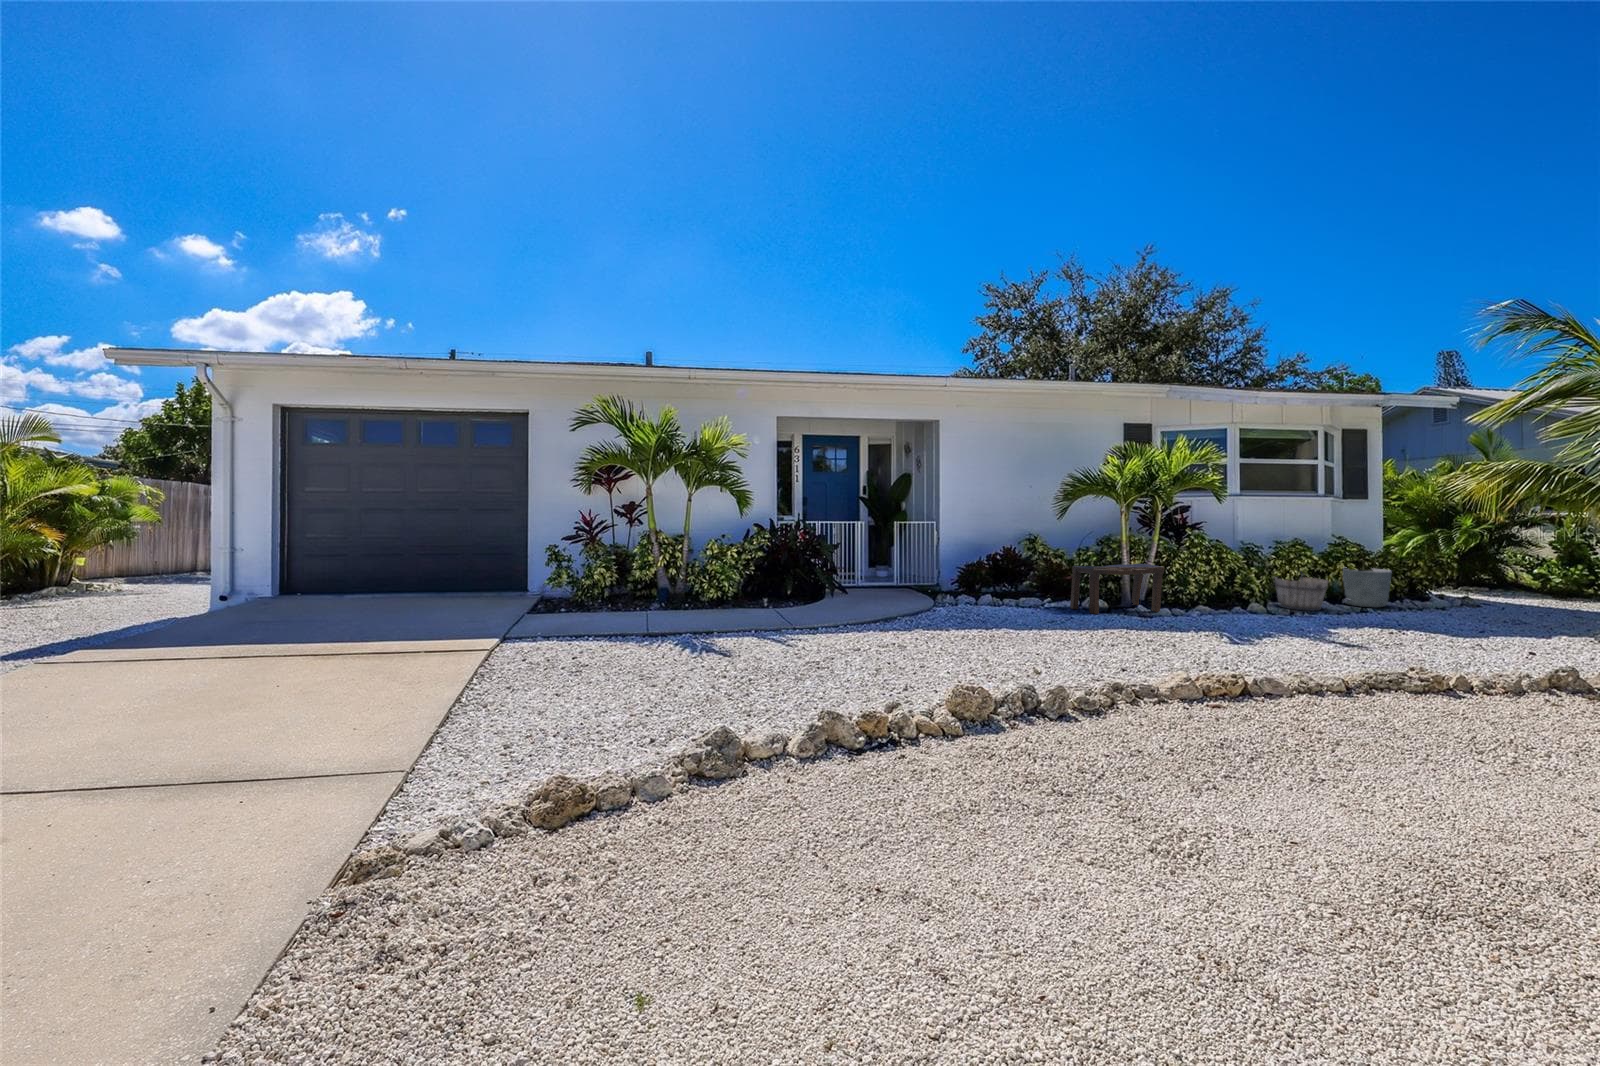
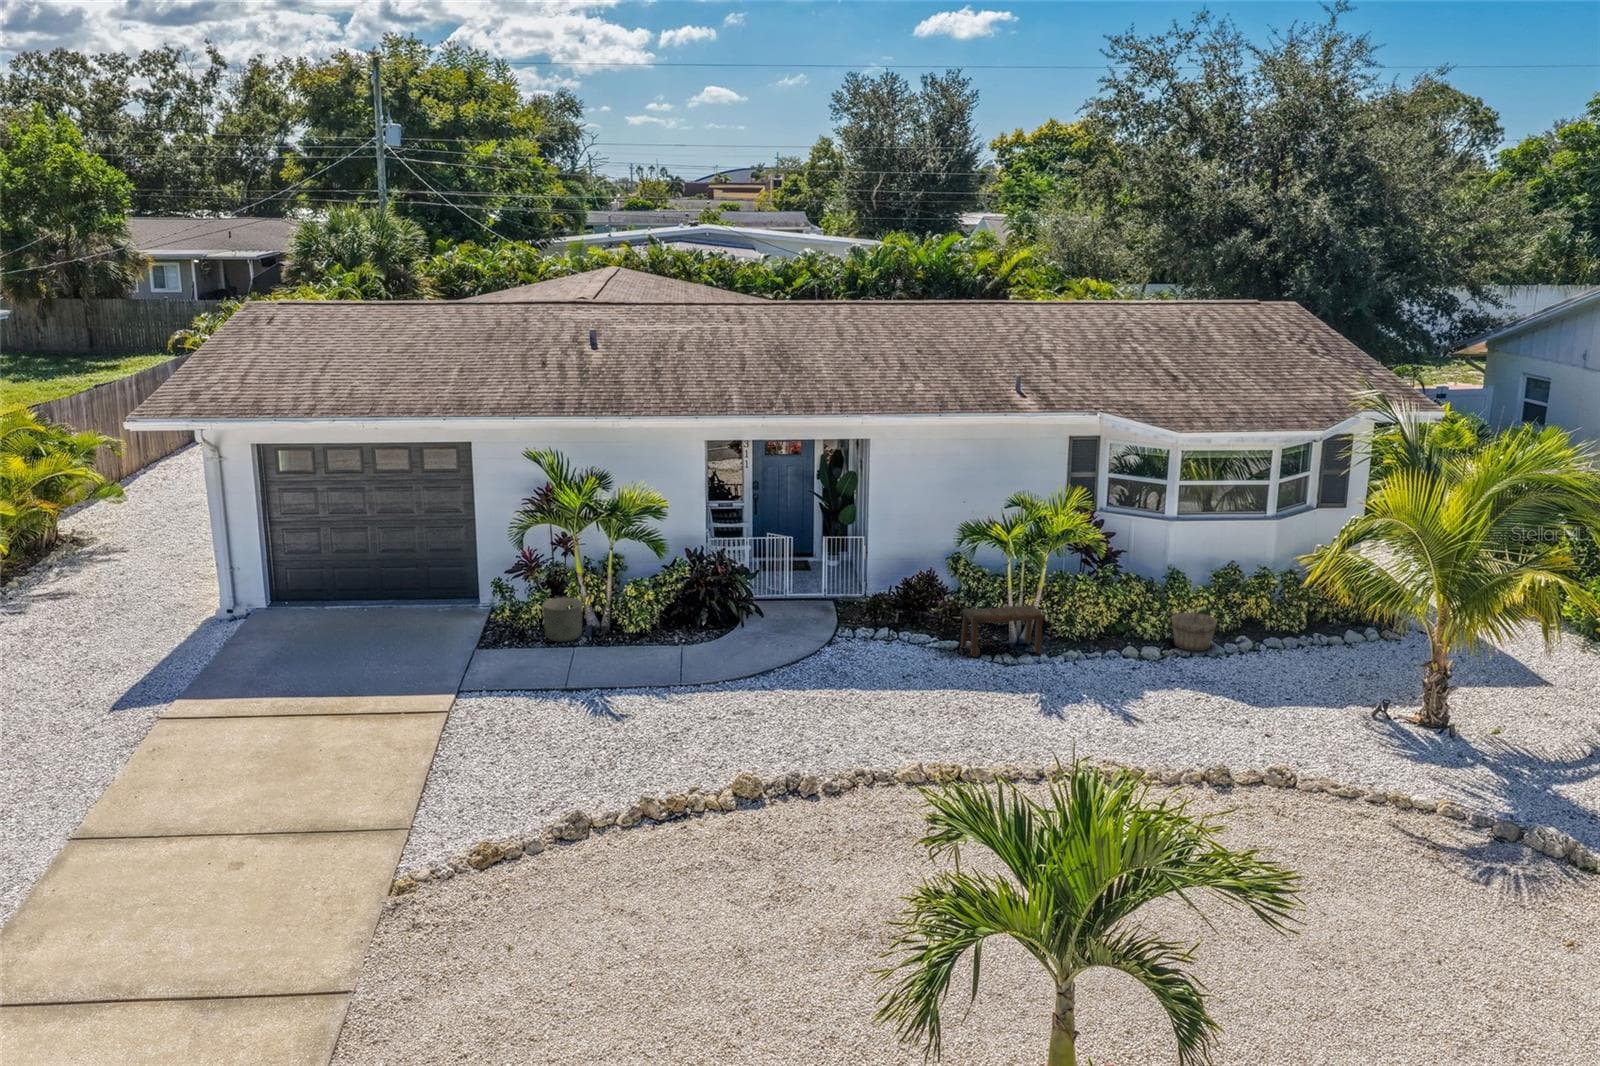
planter: present [1343,567,1392,608] -> present [542,598,583,642]

